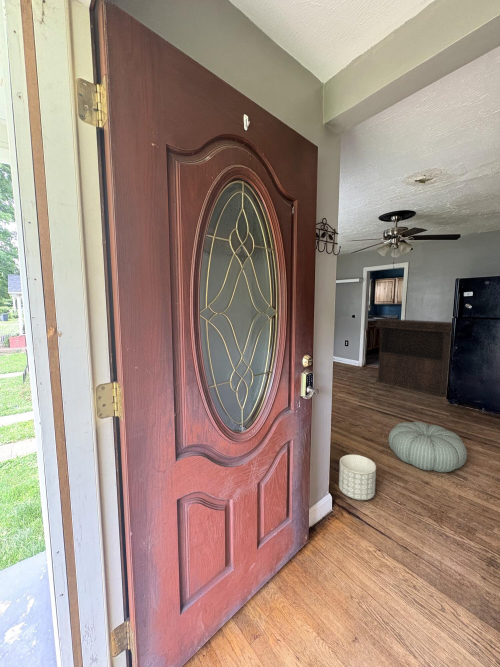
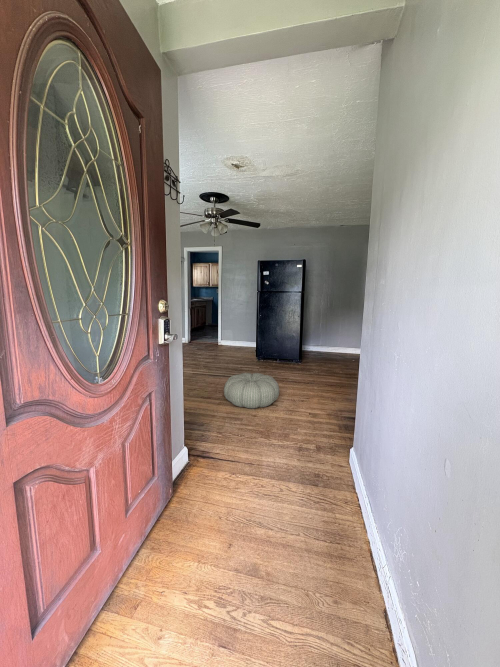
console table: present [376,319,452,397] -> none [199,296,261,356]
planter: present [339,455,376,500] -> none [190,407,222,445]

